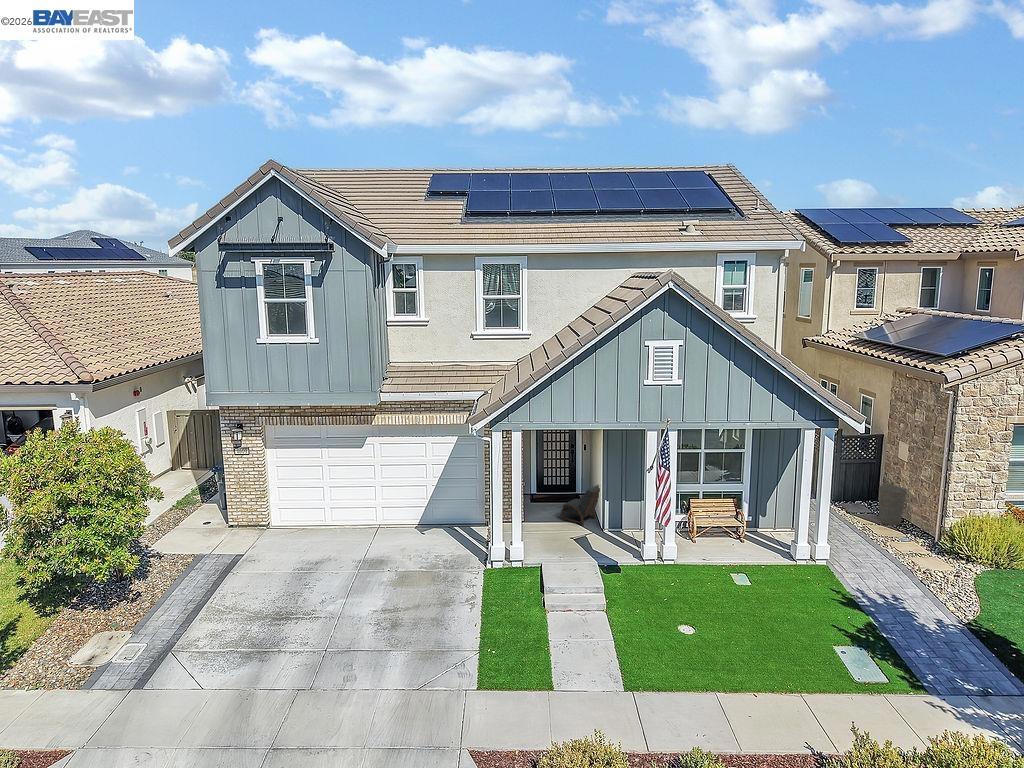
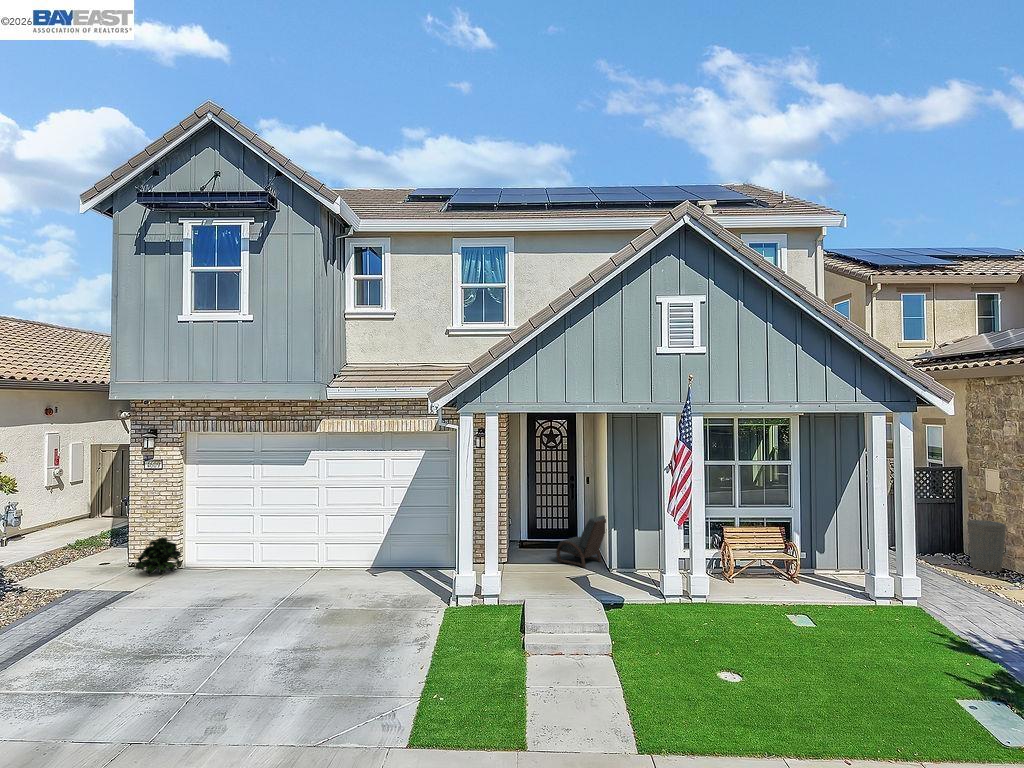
potted plant: none [237,508,271,539] -> present [135,537,181,575]

